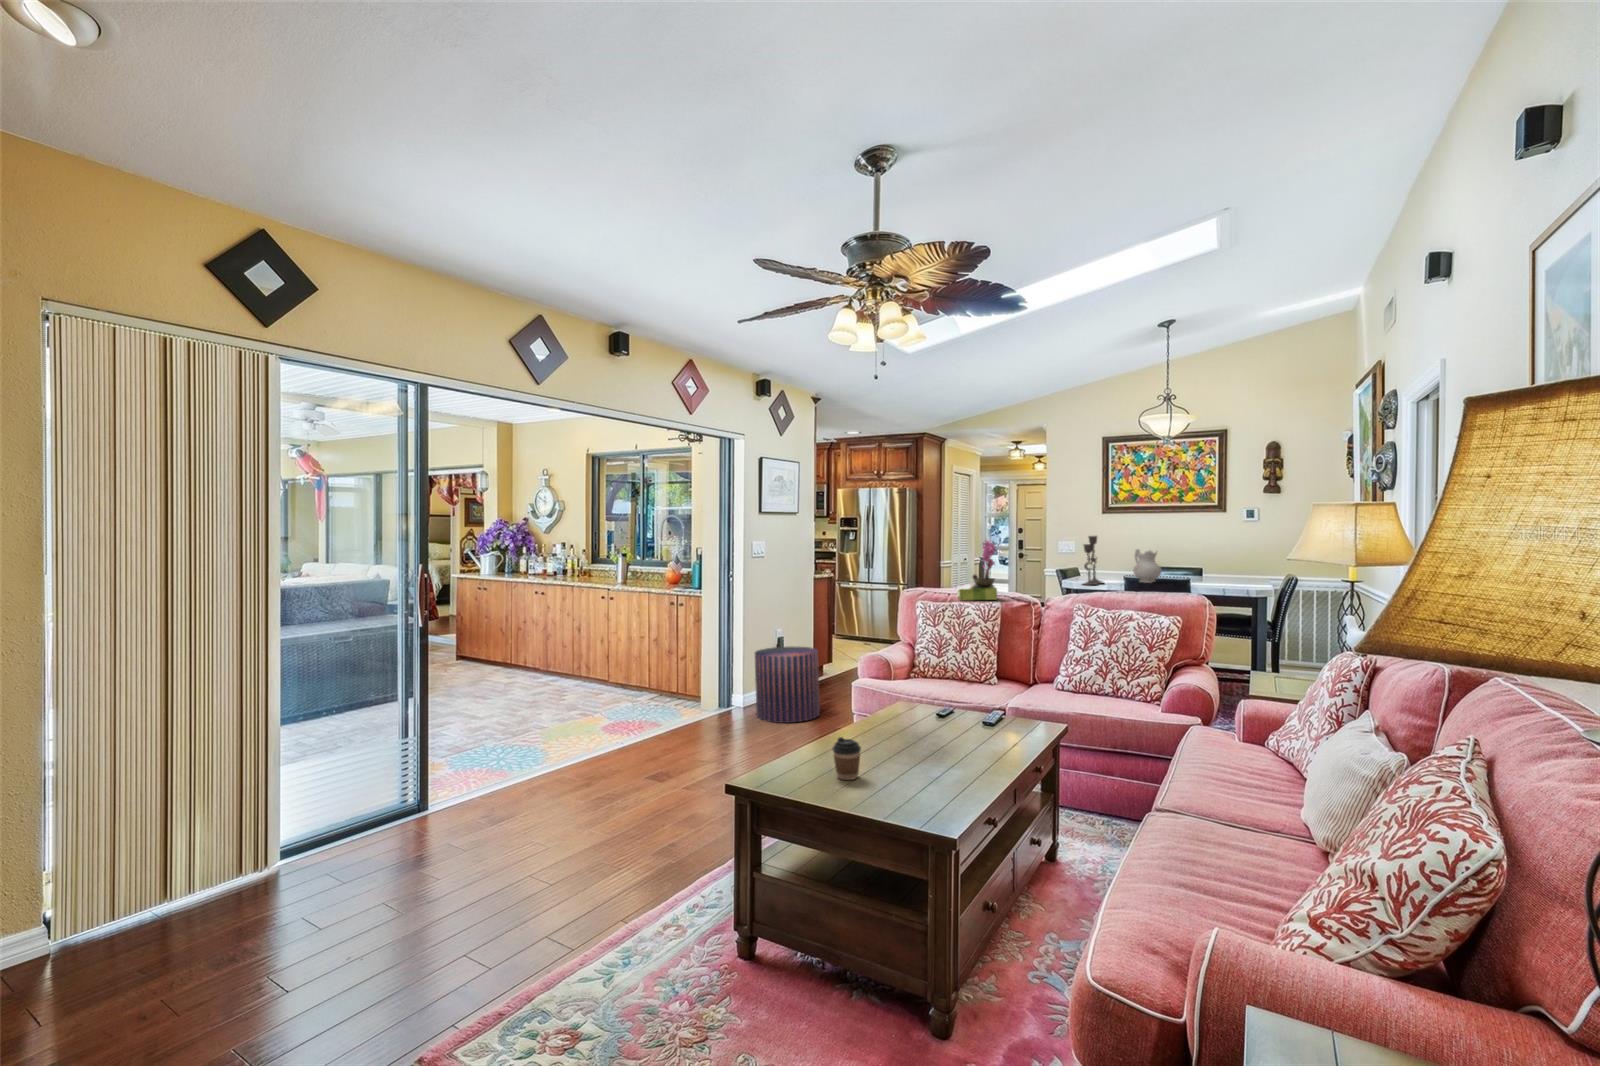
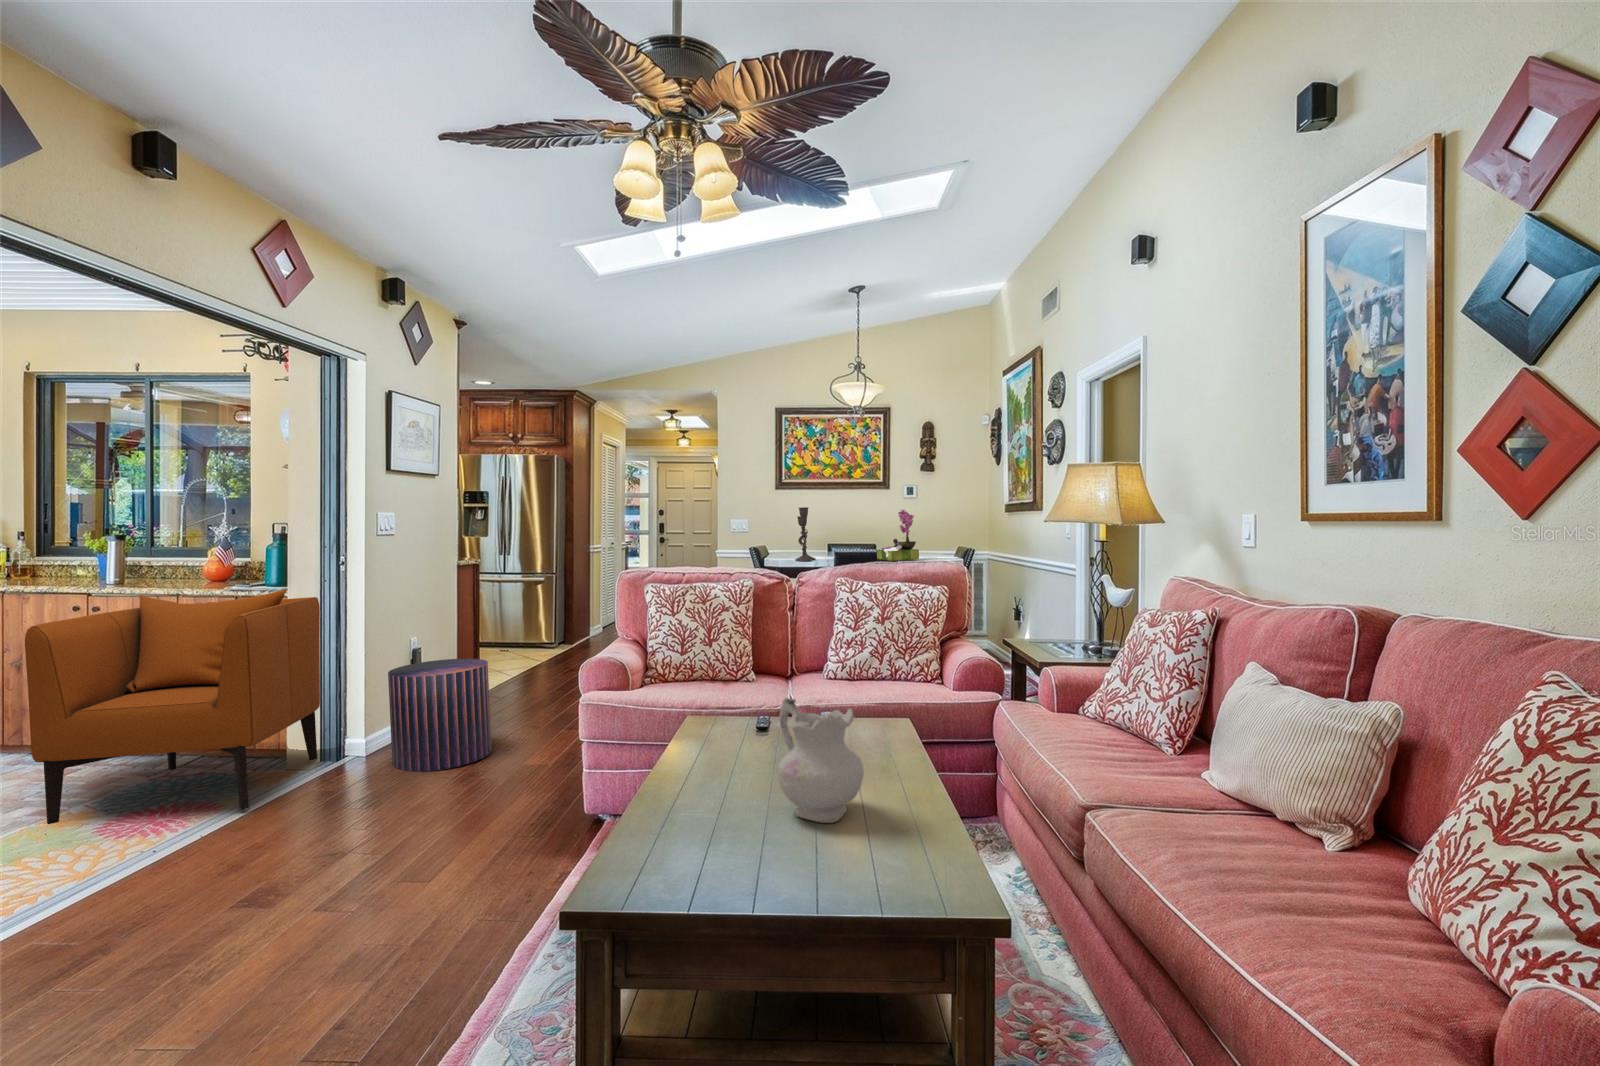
flower arrangement: present [957,540,997,601] -> present [877,510,919,561]
ceramic pitcher: present [1133,550,1162,583] -> present [778,698,864,823]
armchair: none [576,592,720,728] -> present [25,590,320,824]
coffee cup: present [832,737,861,780] -> none [715,788,761,857]

